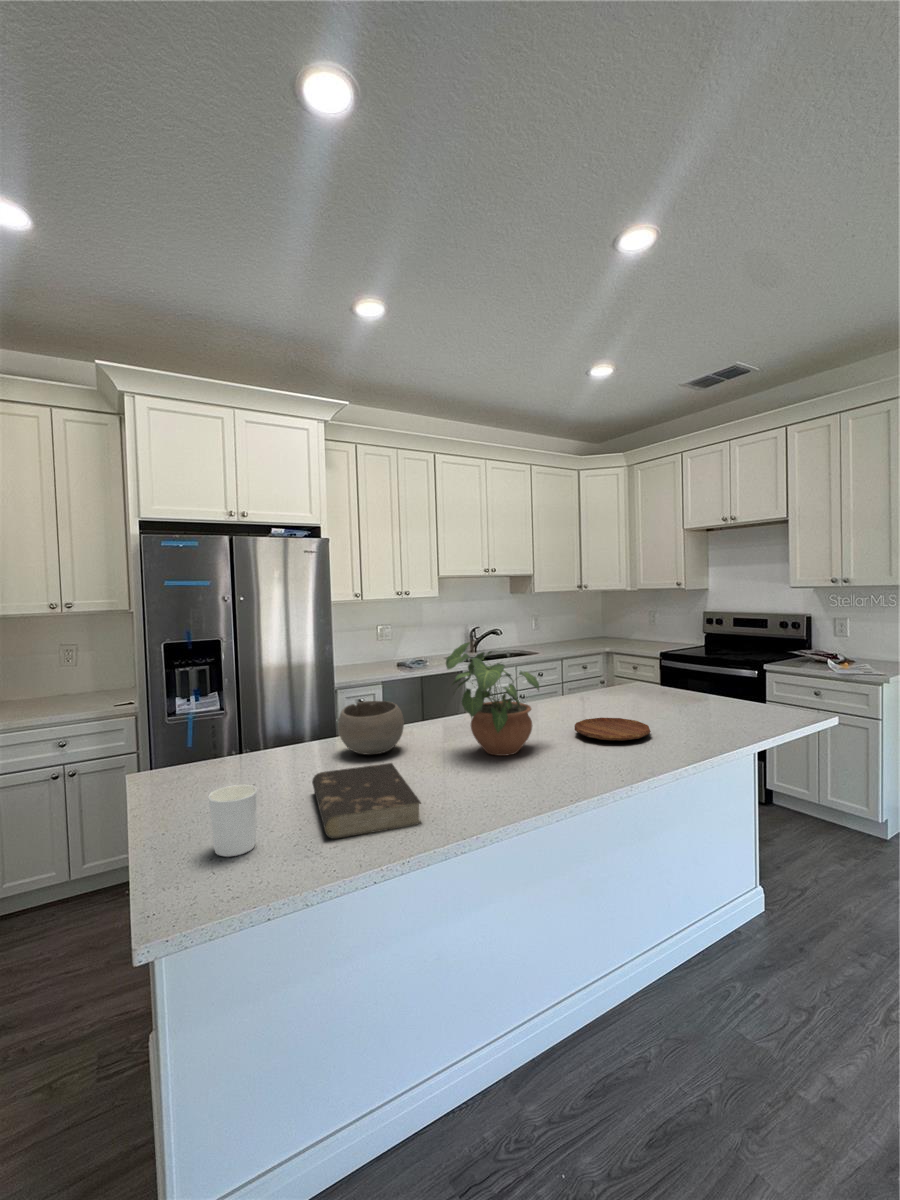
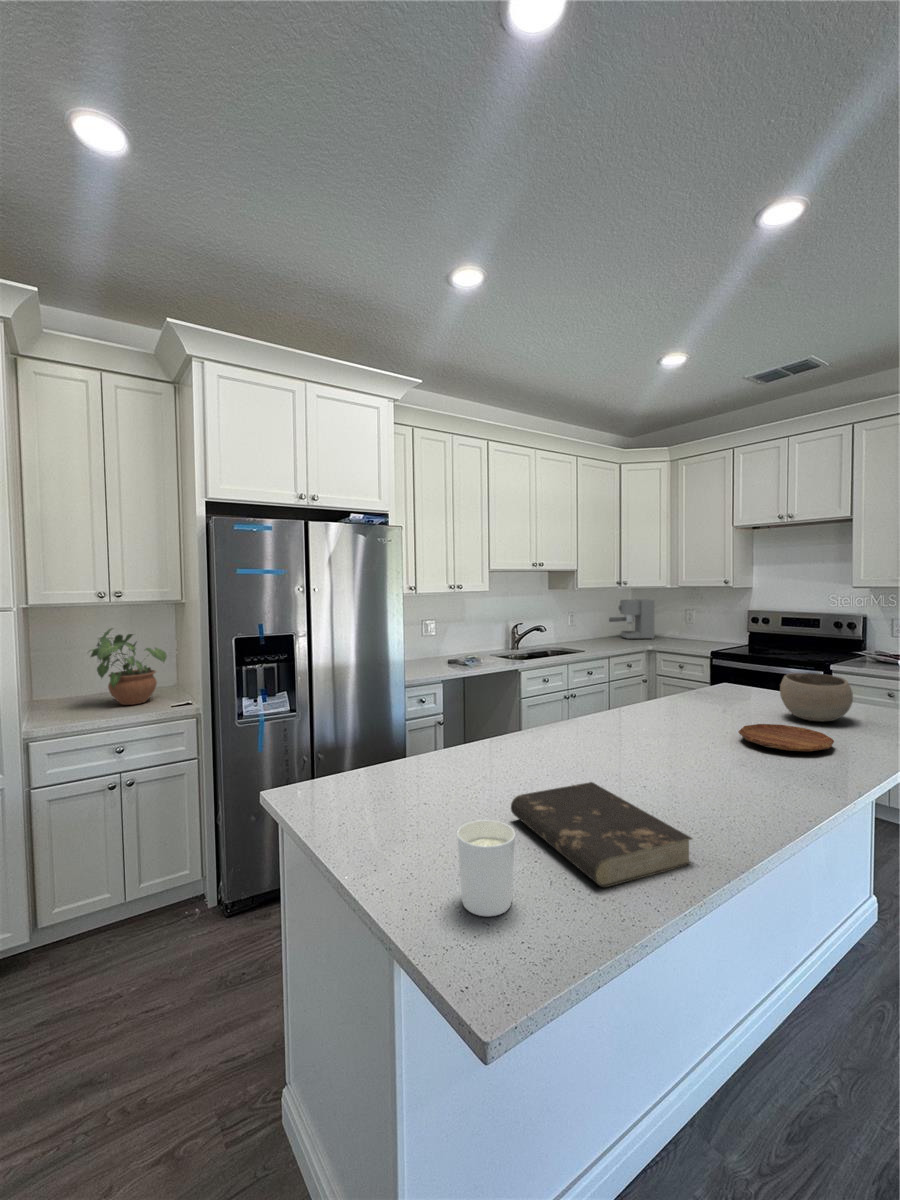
coffee maker: none [576,602,620,642] -> present [609,599,654,639]
potted plant: present [446,642,539,756] -> present [90,628,167,705]
bowl: present [338,701,404,755] -> present [780,673,853,722]

